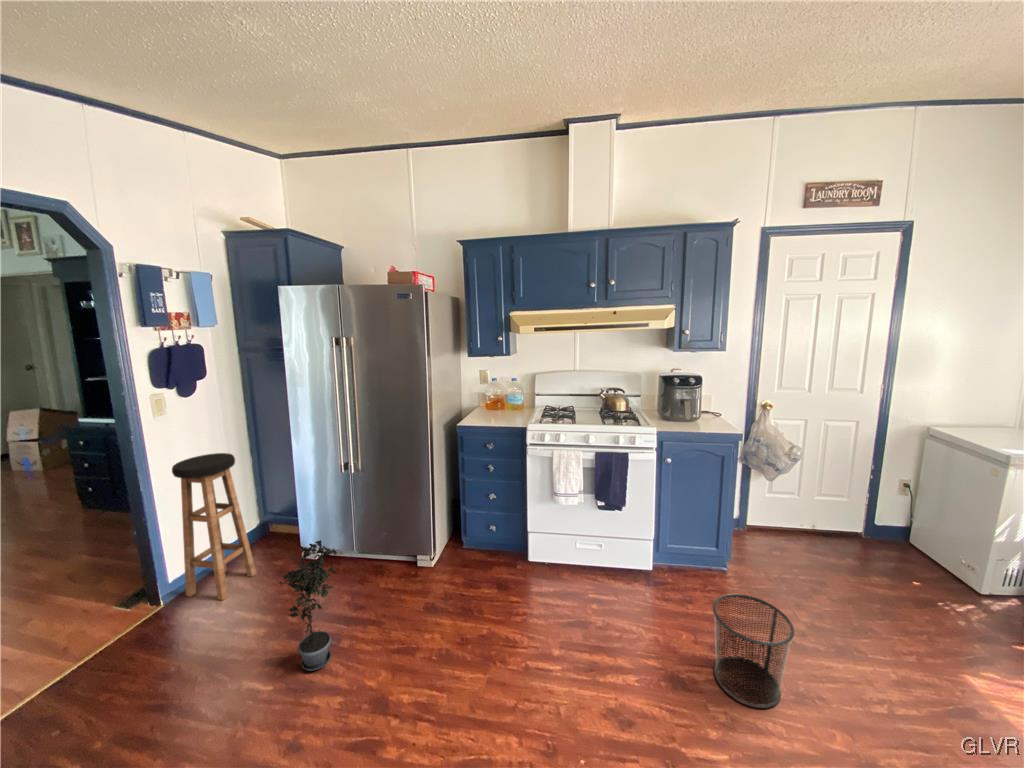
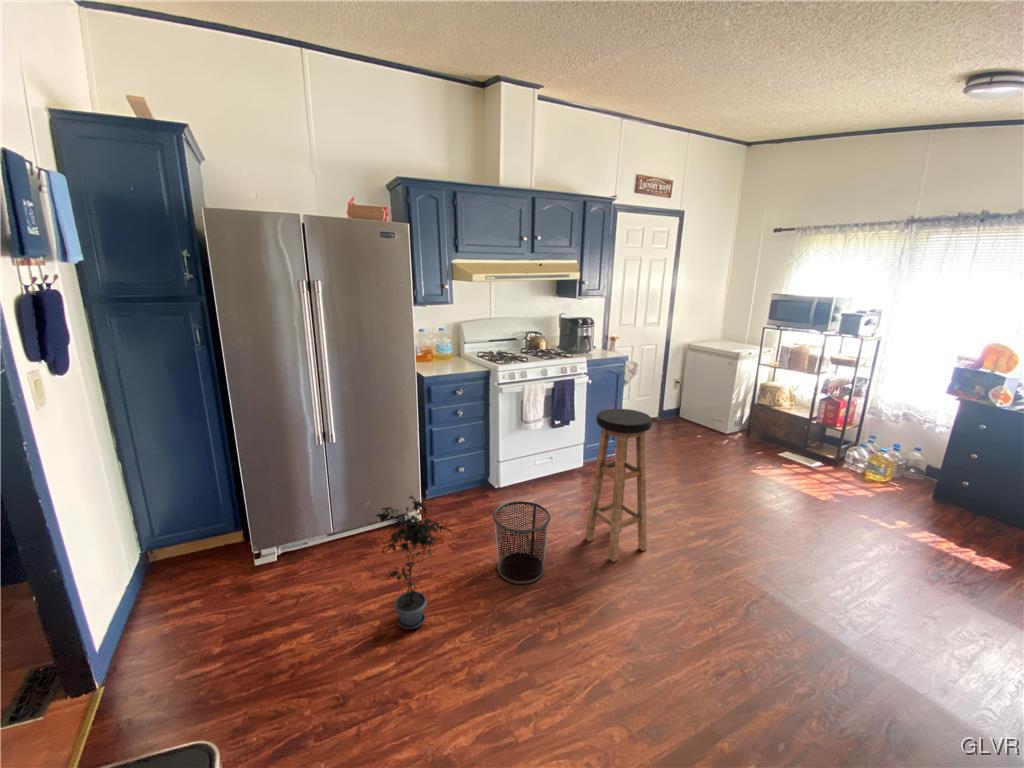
bar stool: present [172,453,256,600] -> present [585,409,652,562]
waste bin: present [713,594,794,708] -> present [493,501,550,584]

